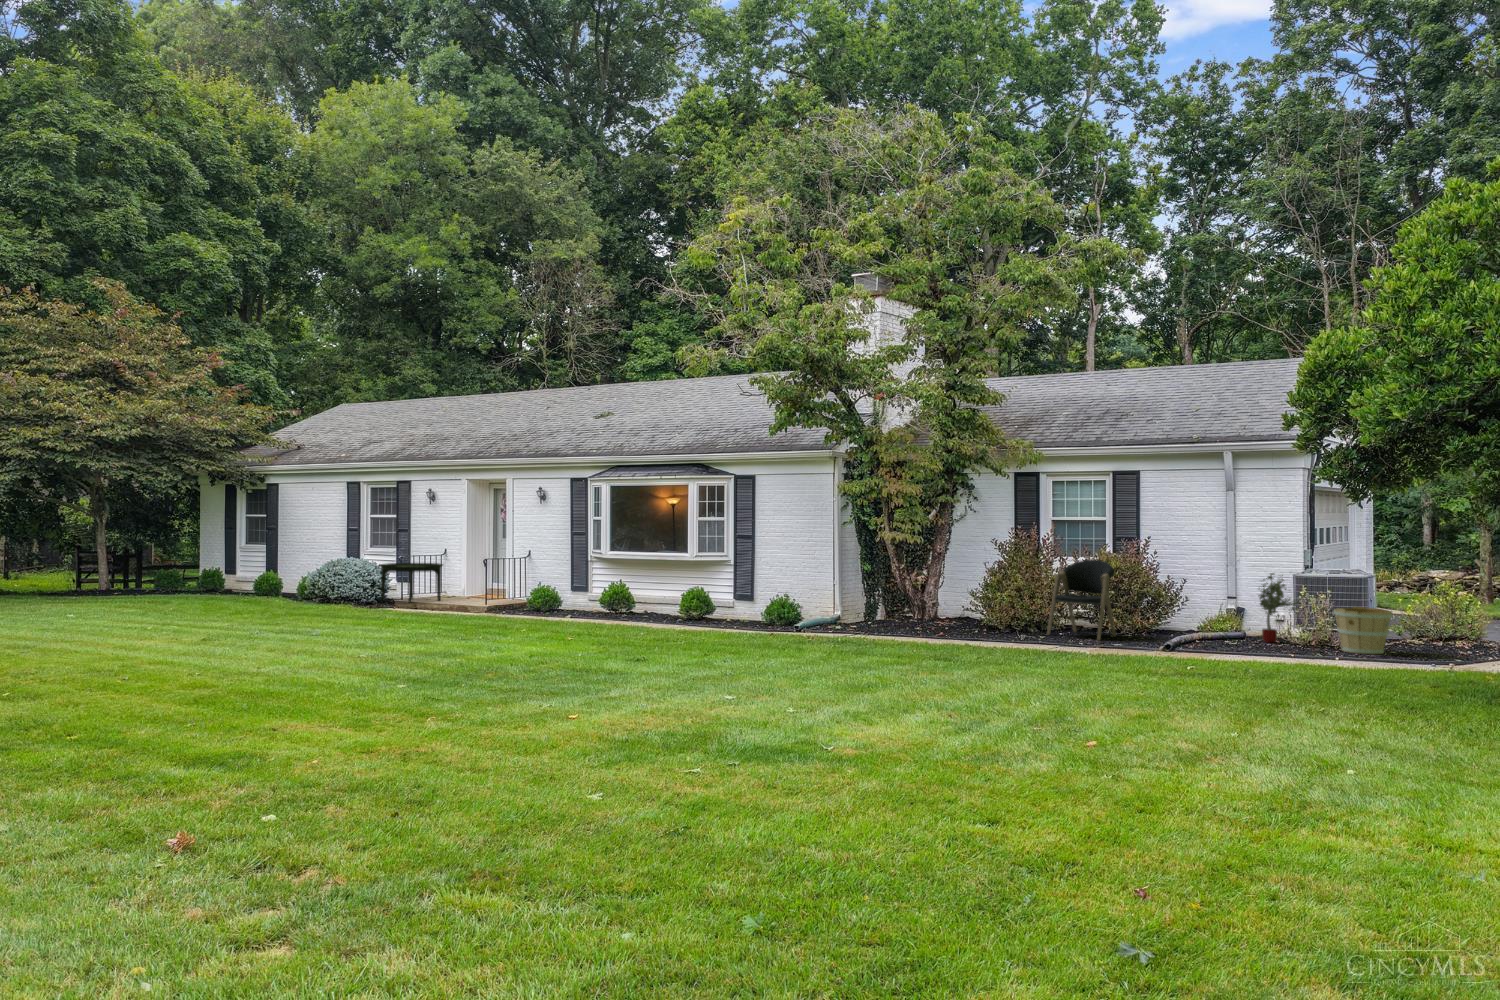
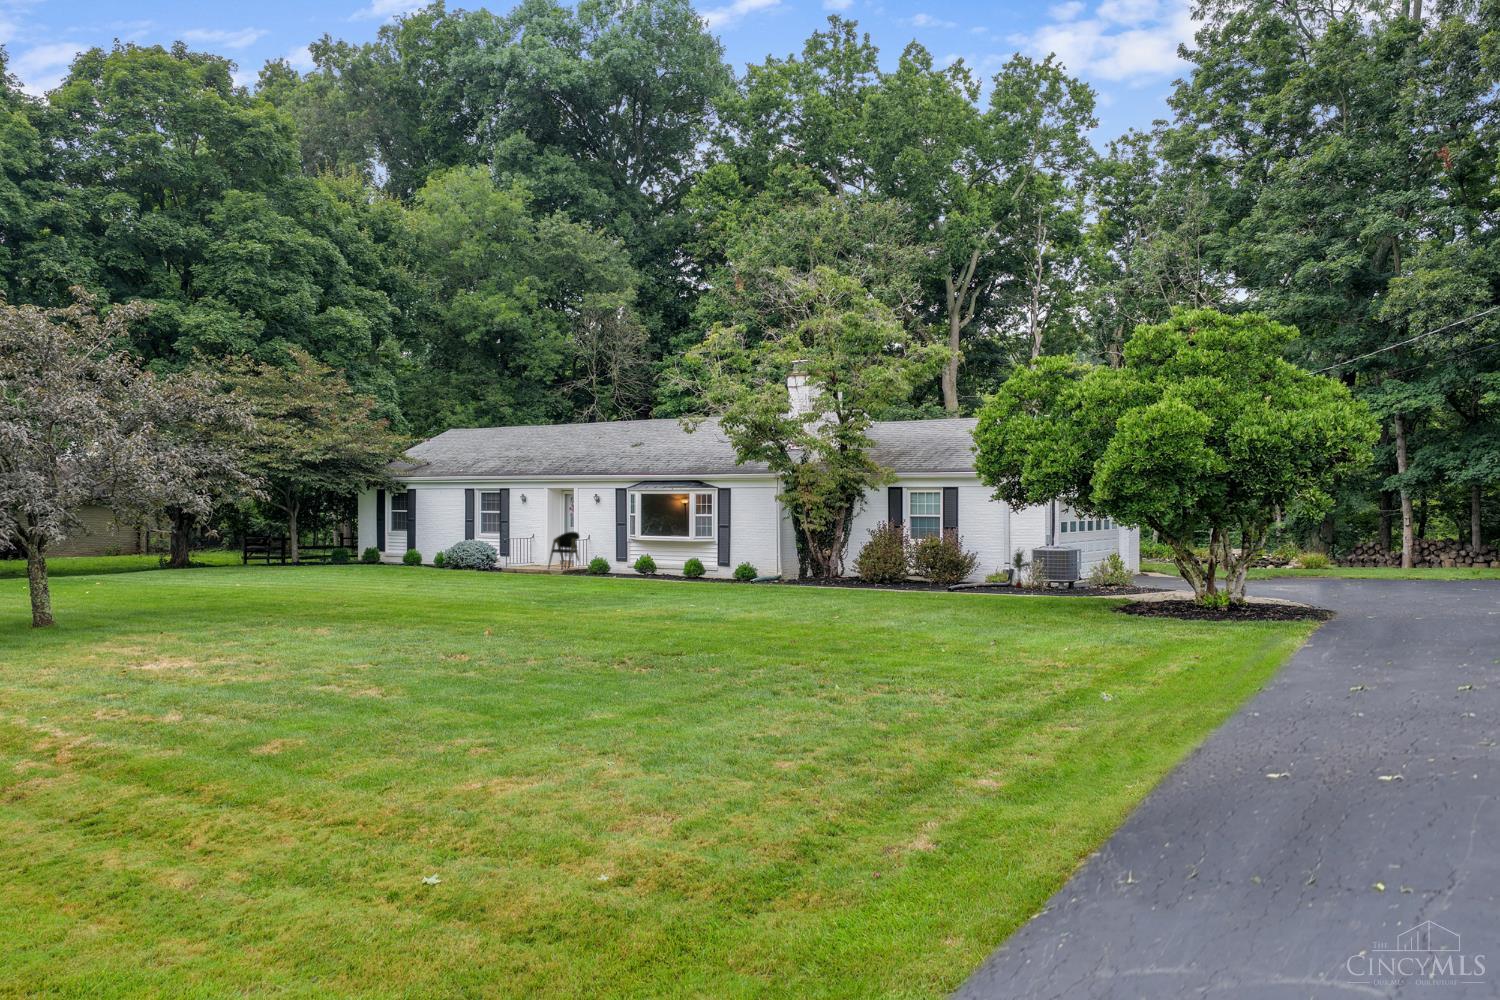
chair: present [1047,560,1116,640] -> present [548,532,580,569]
round table: present [380,563,443,603] -> none [490,543,532,569]
wooden bucket: present [1334,607,1392,654] -> none [1044,566,1074,592]

